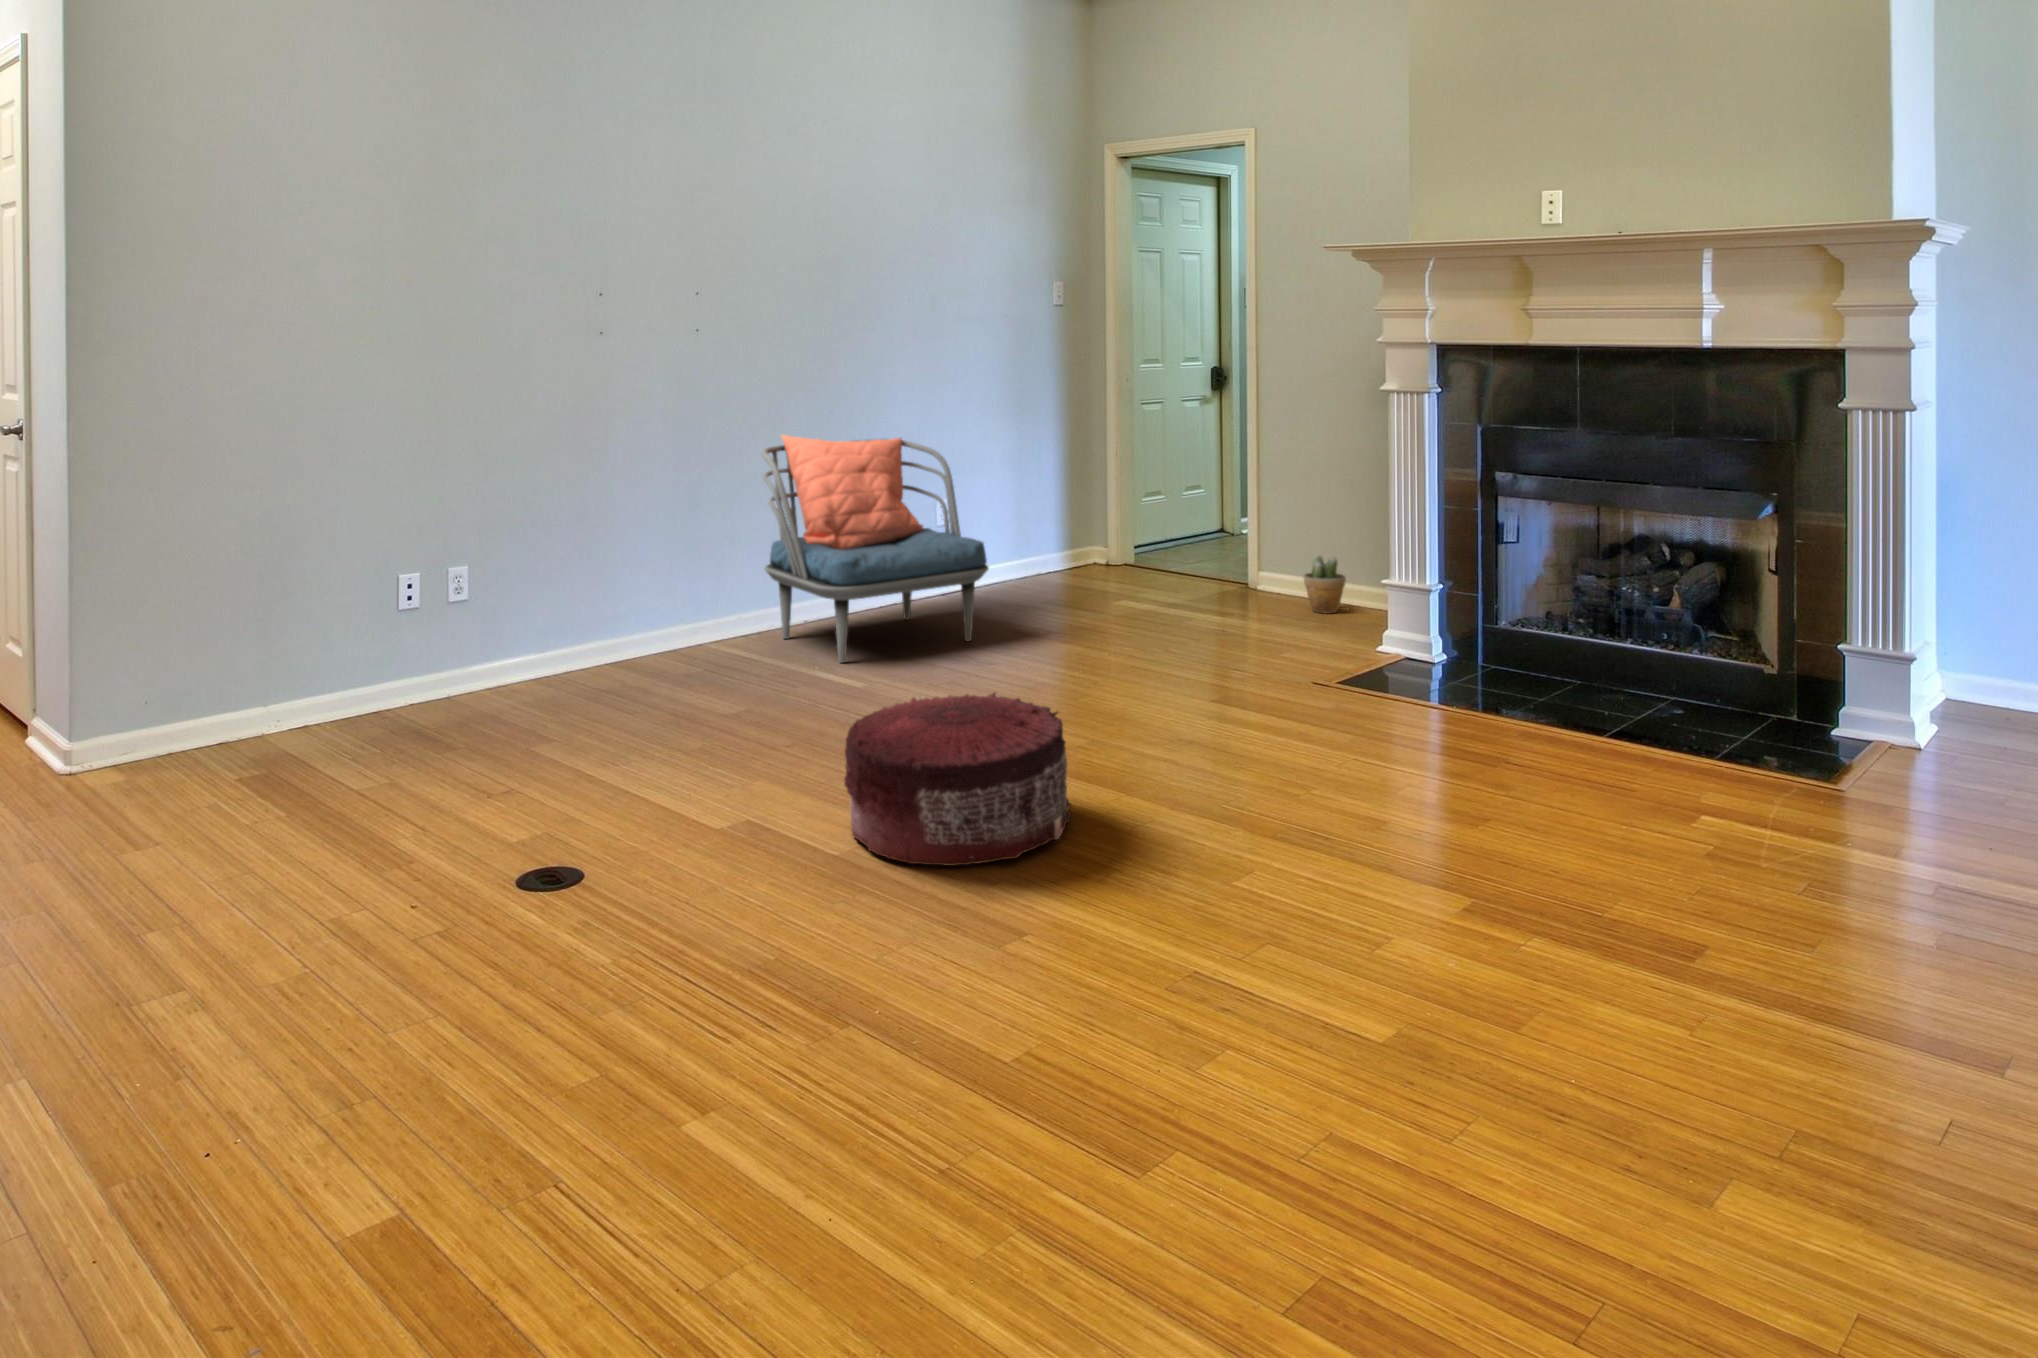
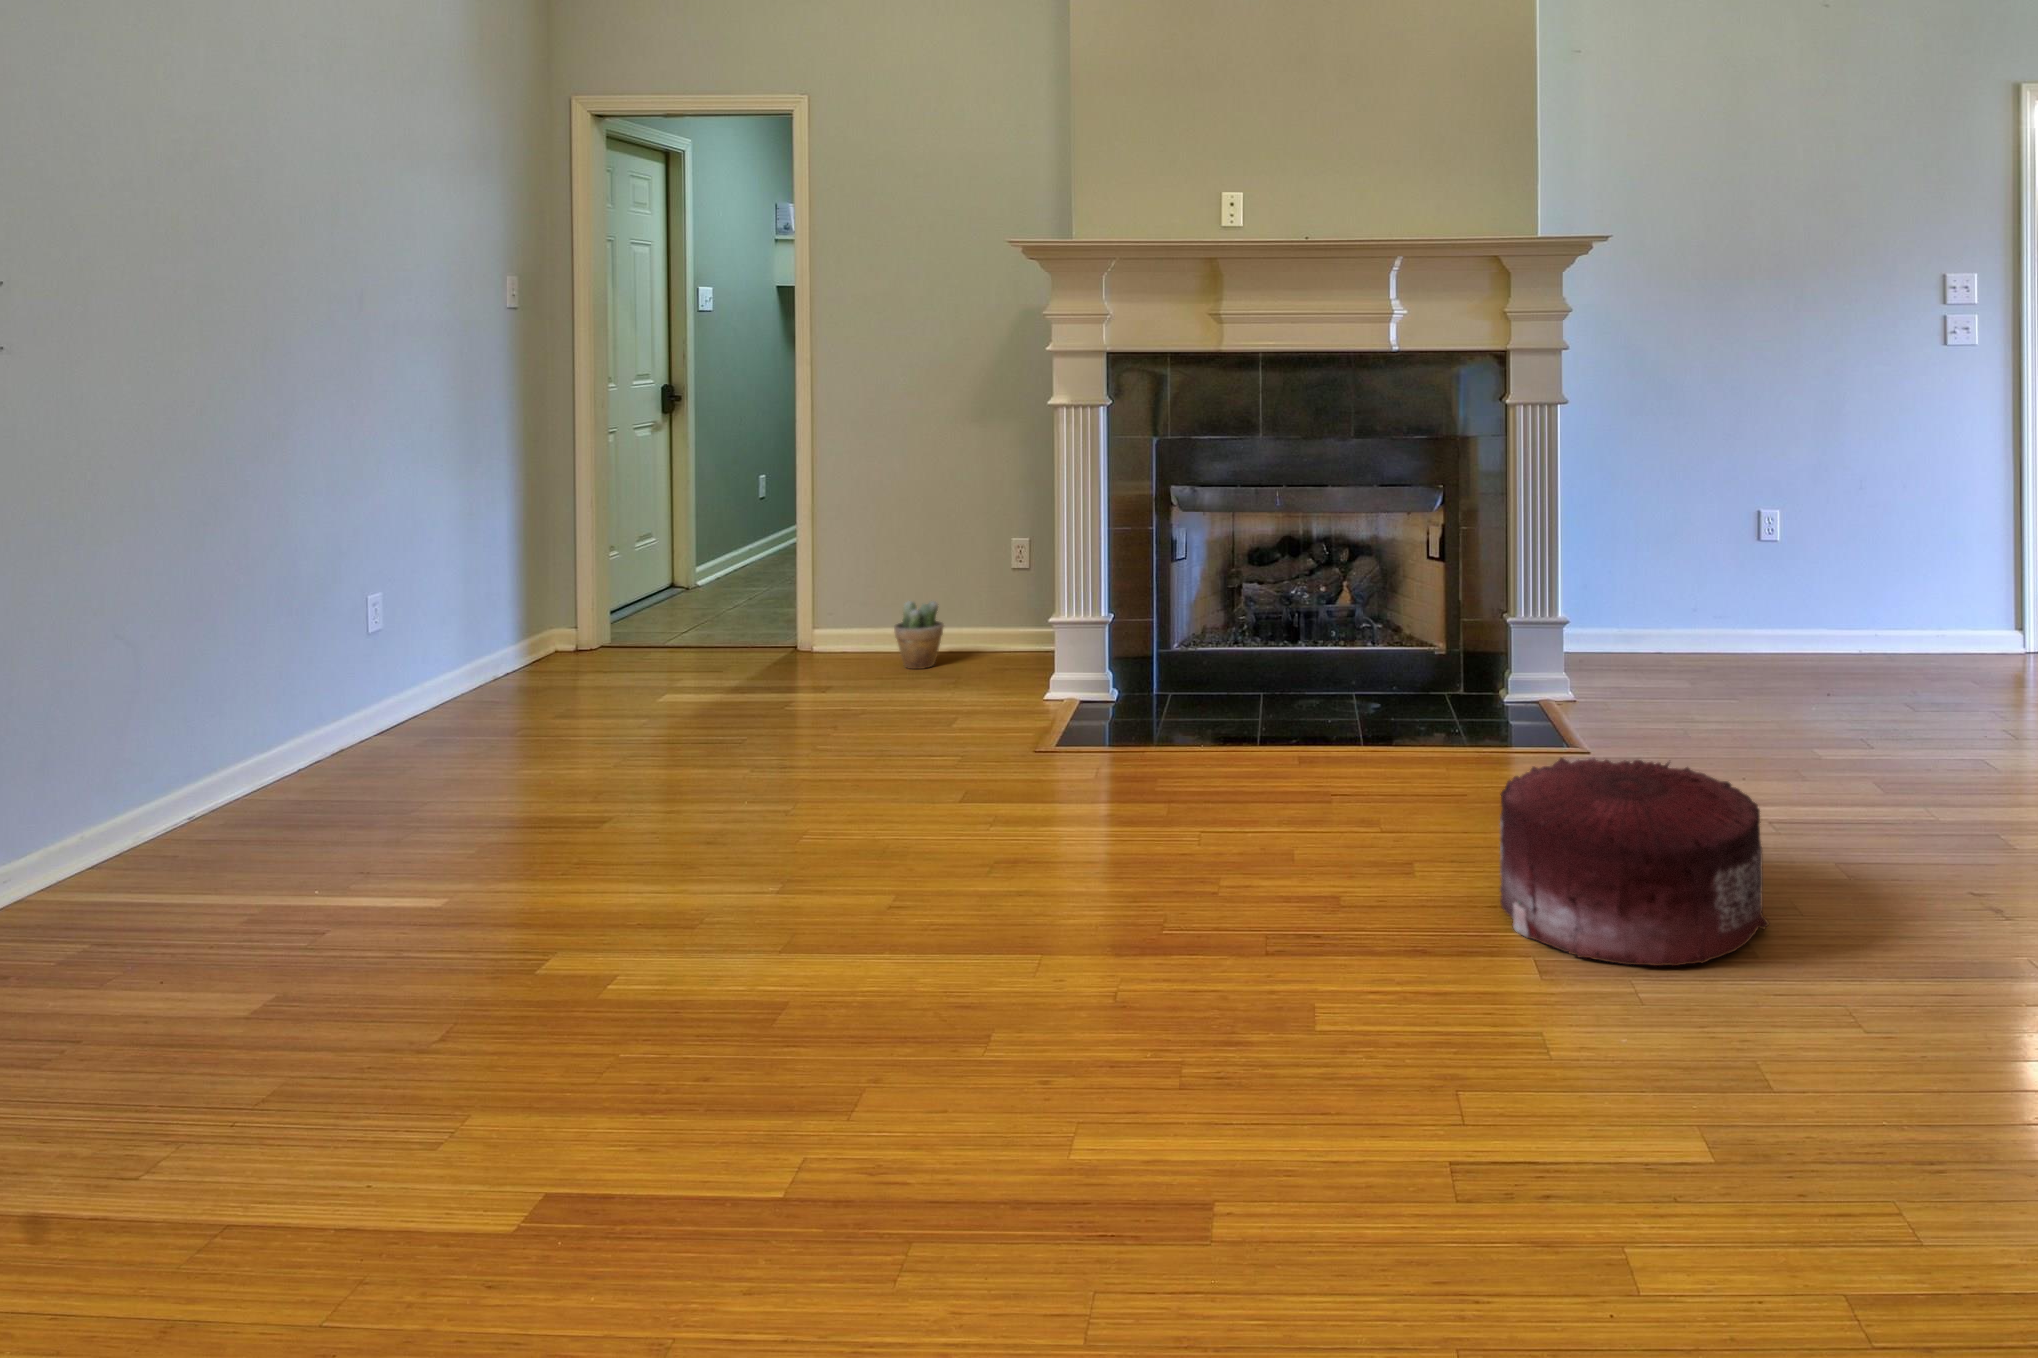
armchair: present [761,435,989,663] -> none [143,503,552,852]
pouf: present [844,693,1071,866] -> present [1500,758,1769,966]

